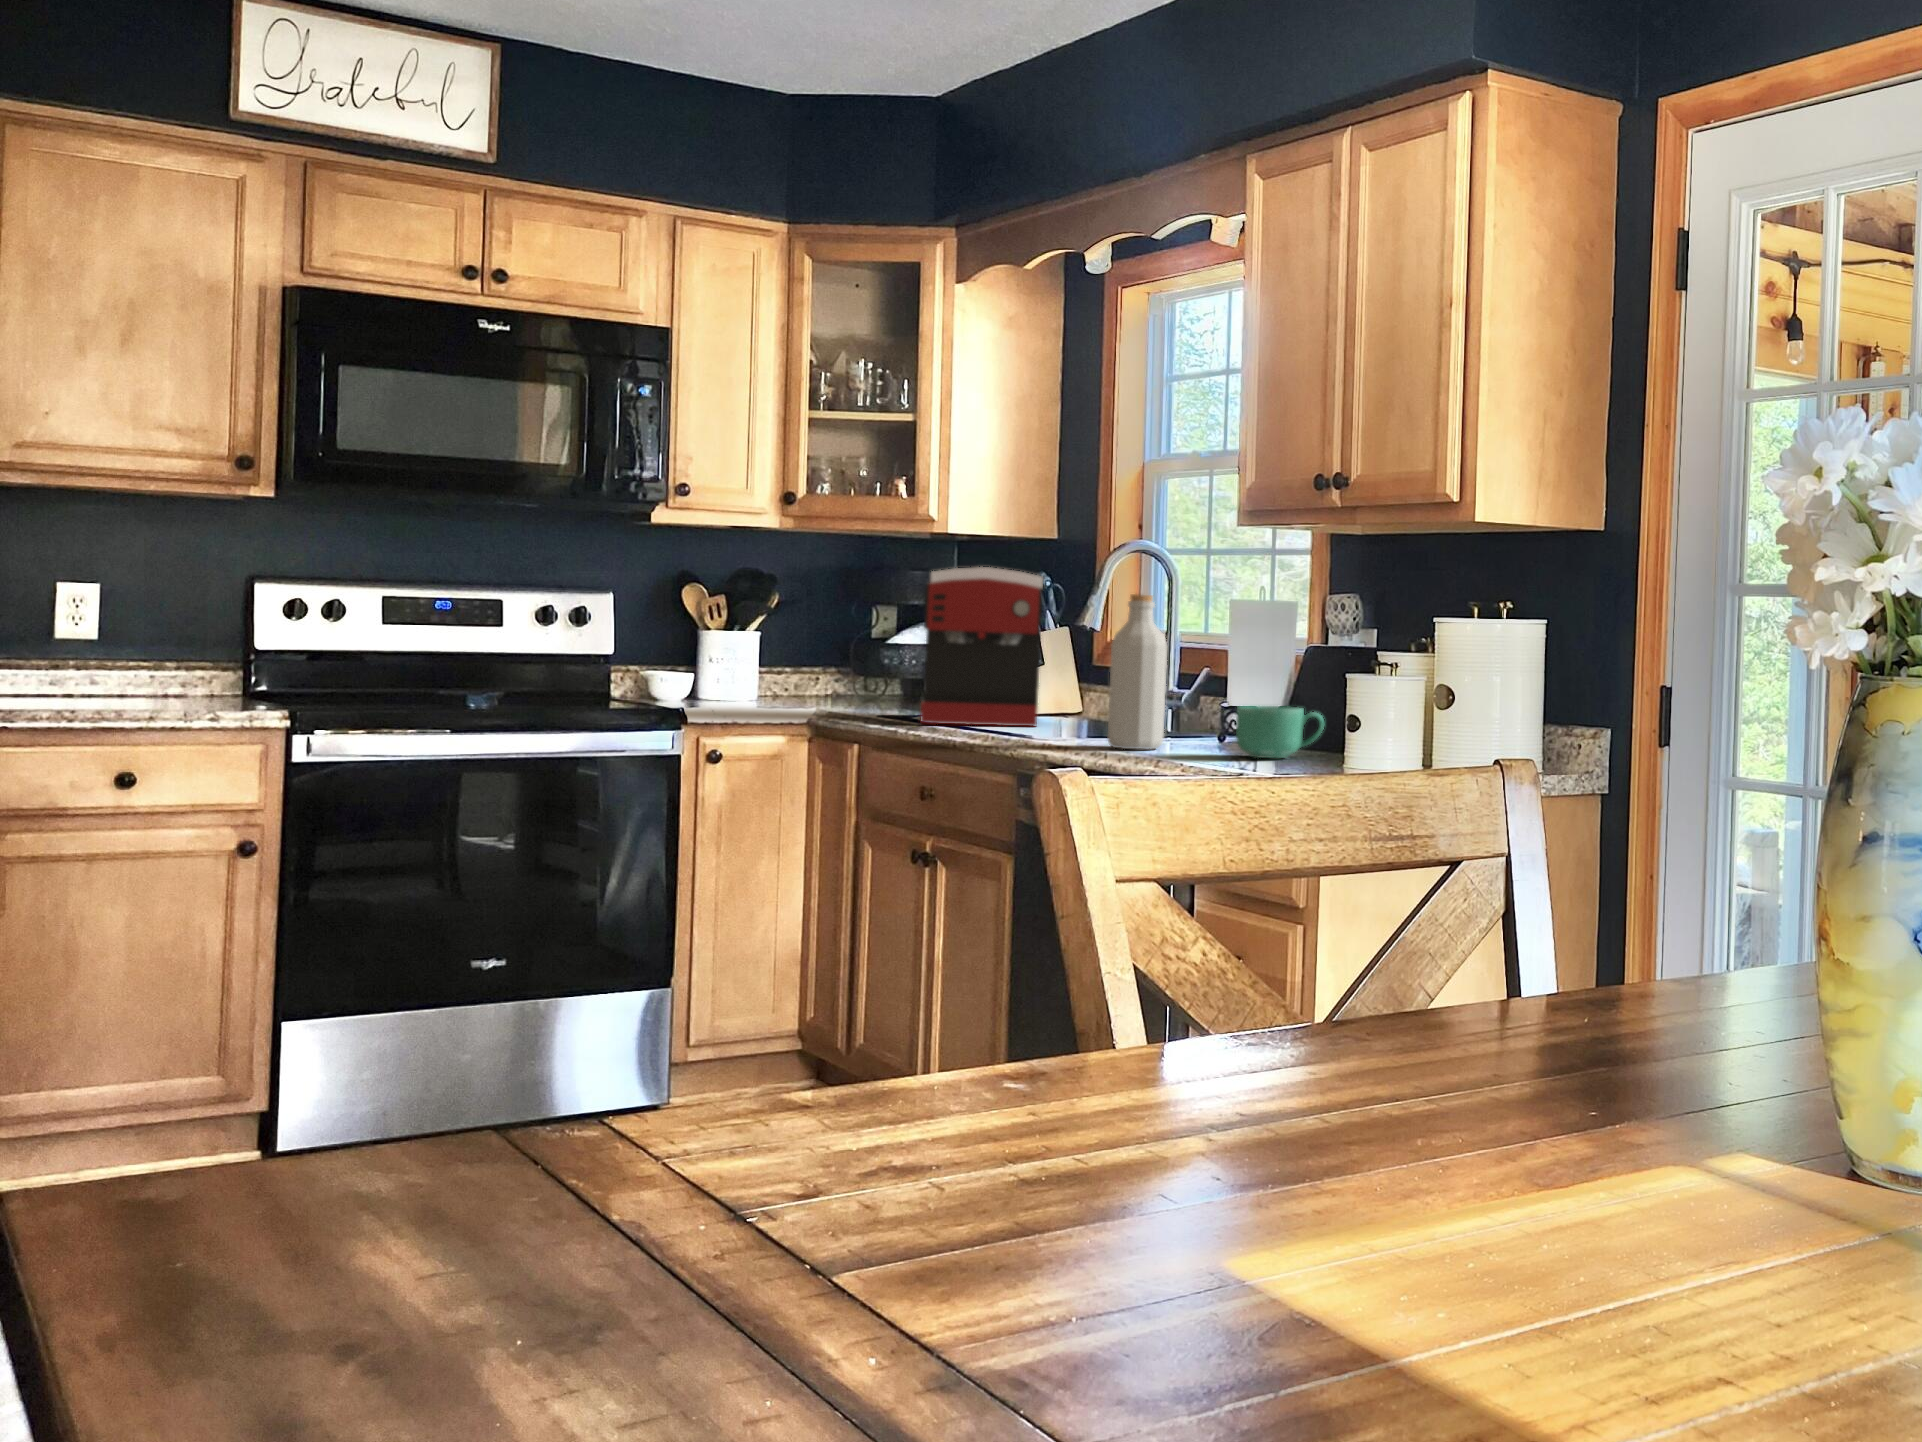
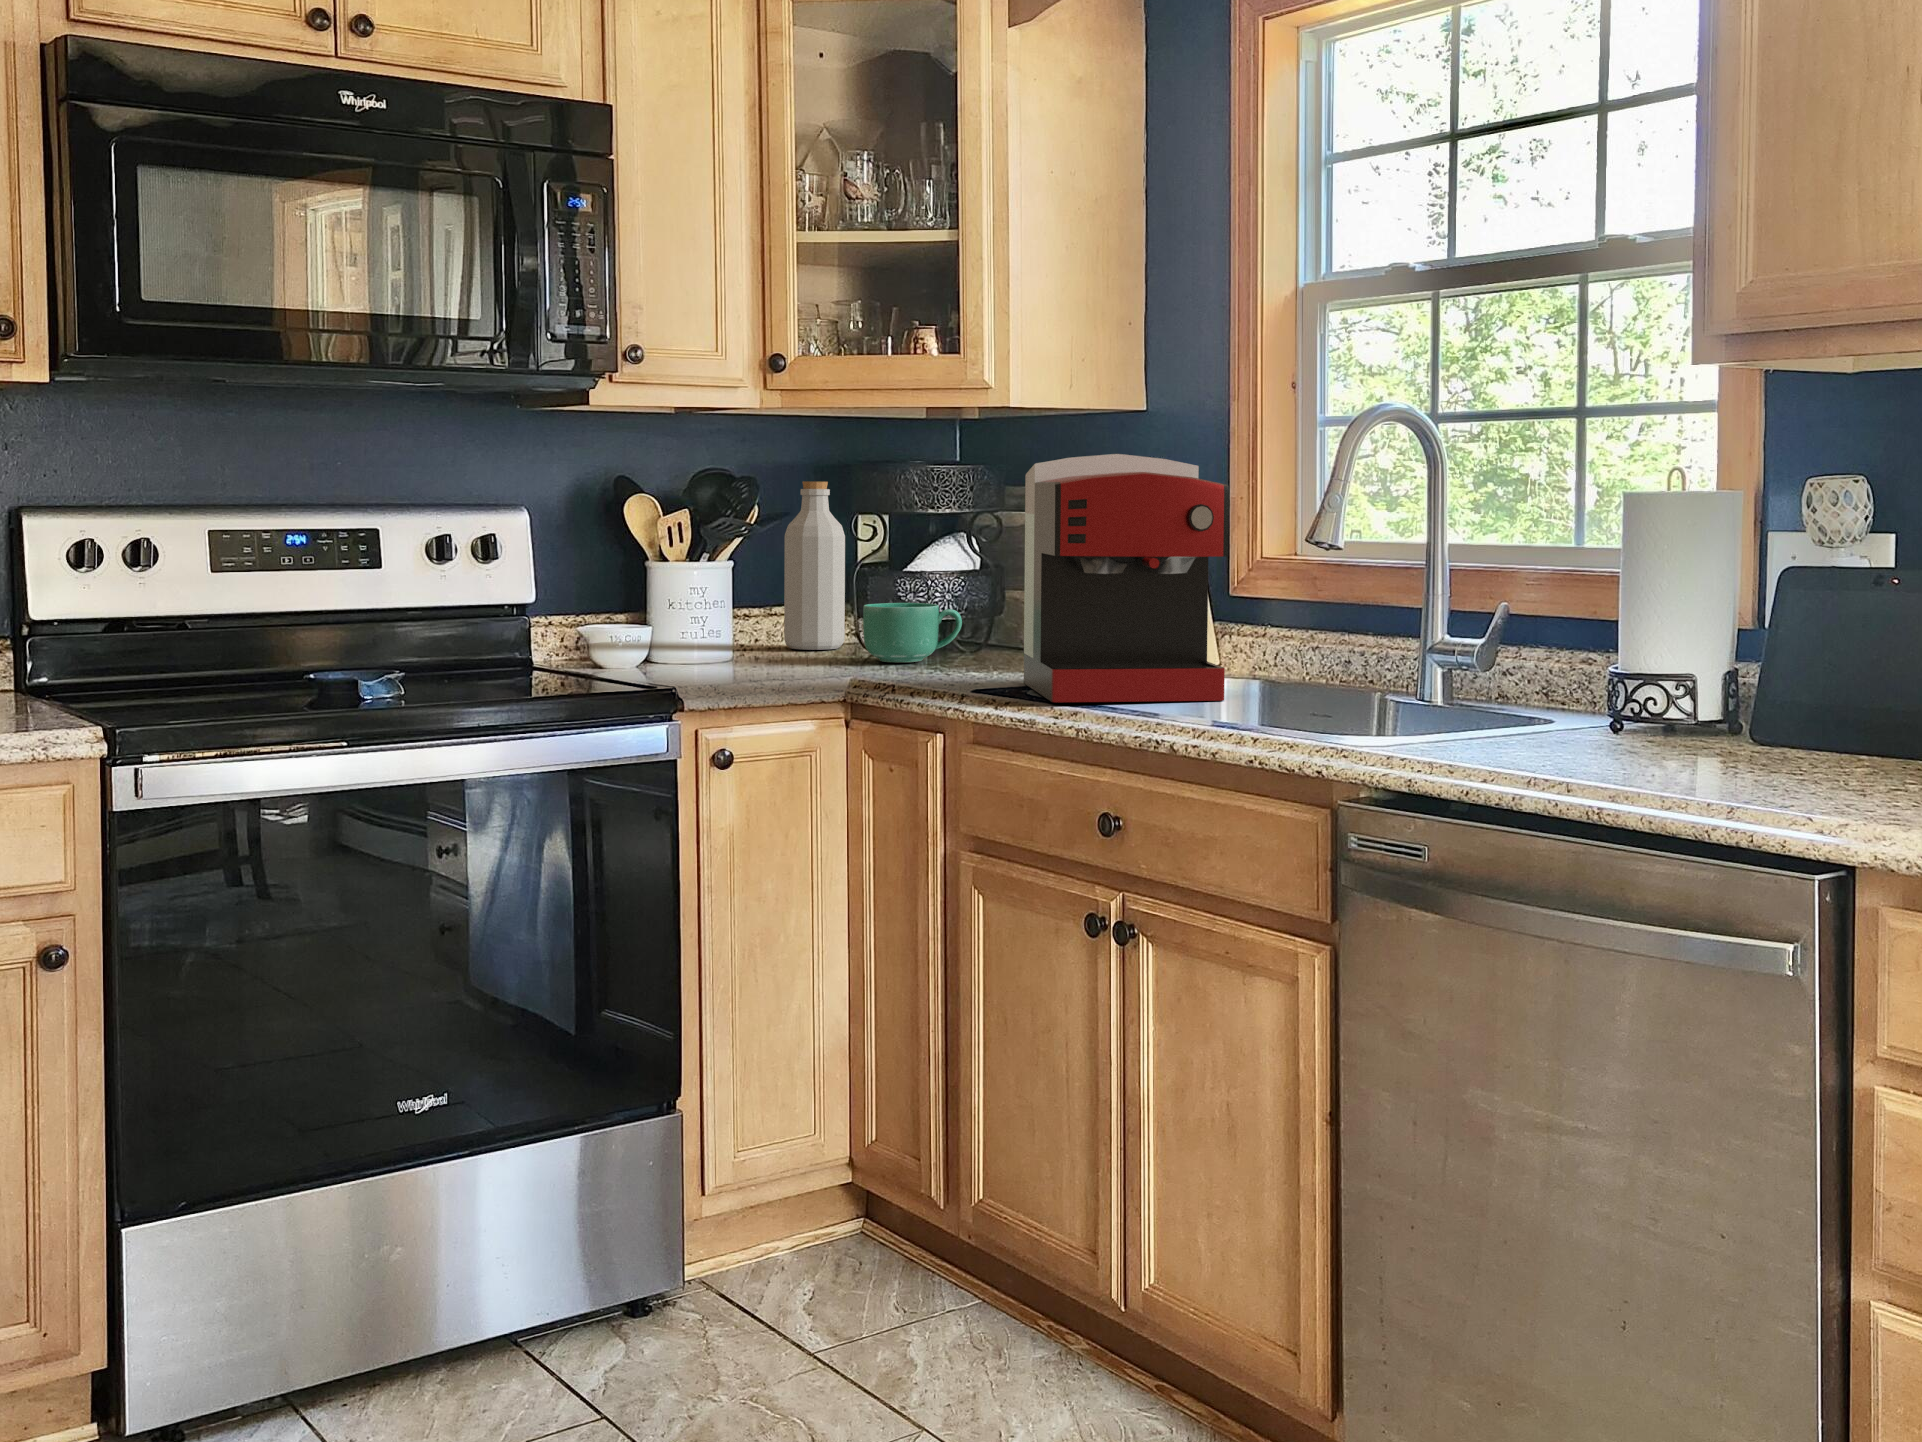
bottle: present [1107,594,1167,749] -> present [784,481,845,650]
mug: present [1236,706,1324,758] -> present [863,603,962,662]

